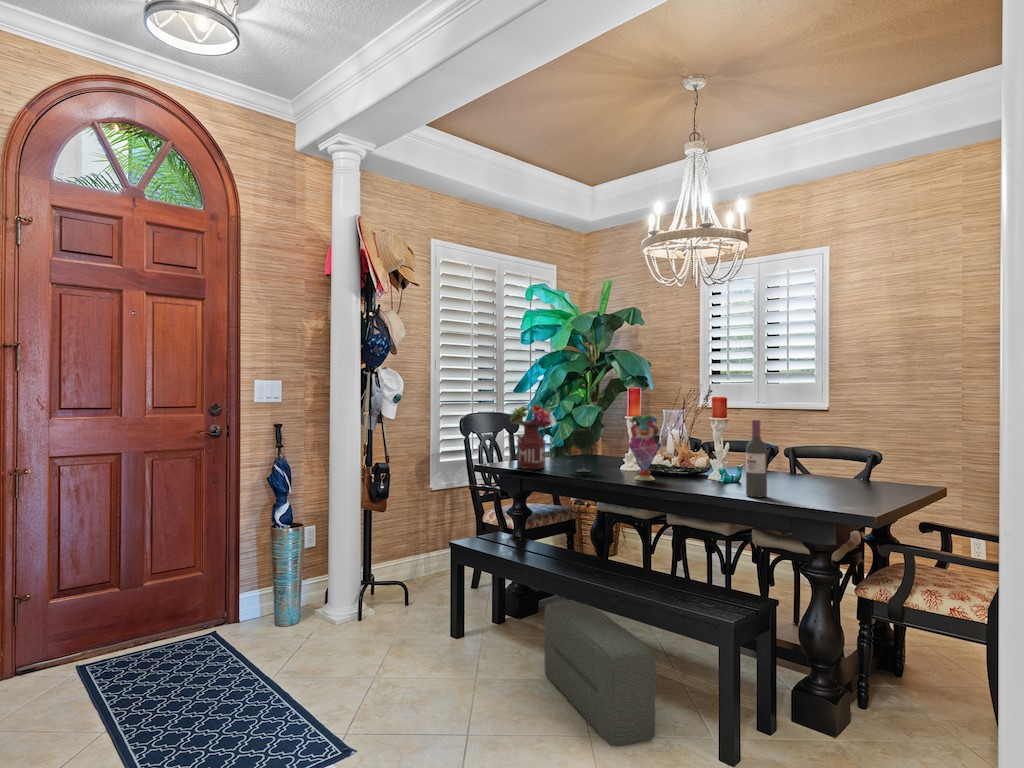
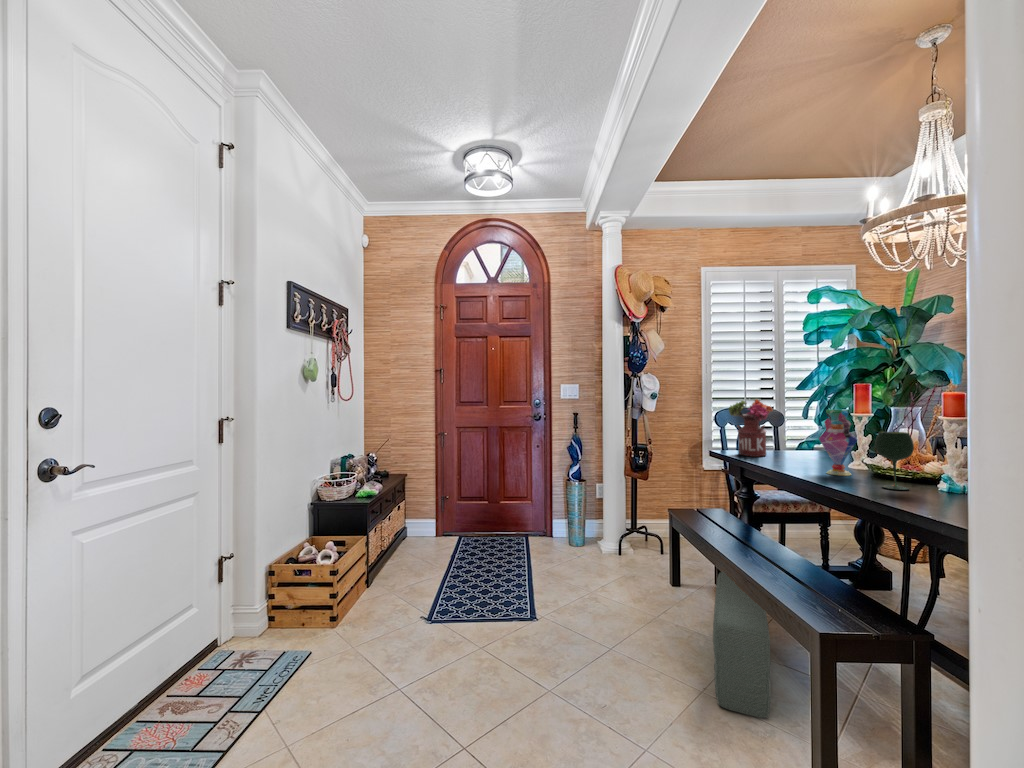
wine bottle: present [746,420,767,497] -> none [912,415,945,505]
wine glass: present [572,429,595,472] -> present [875,432,914,490]

